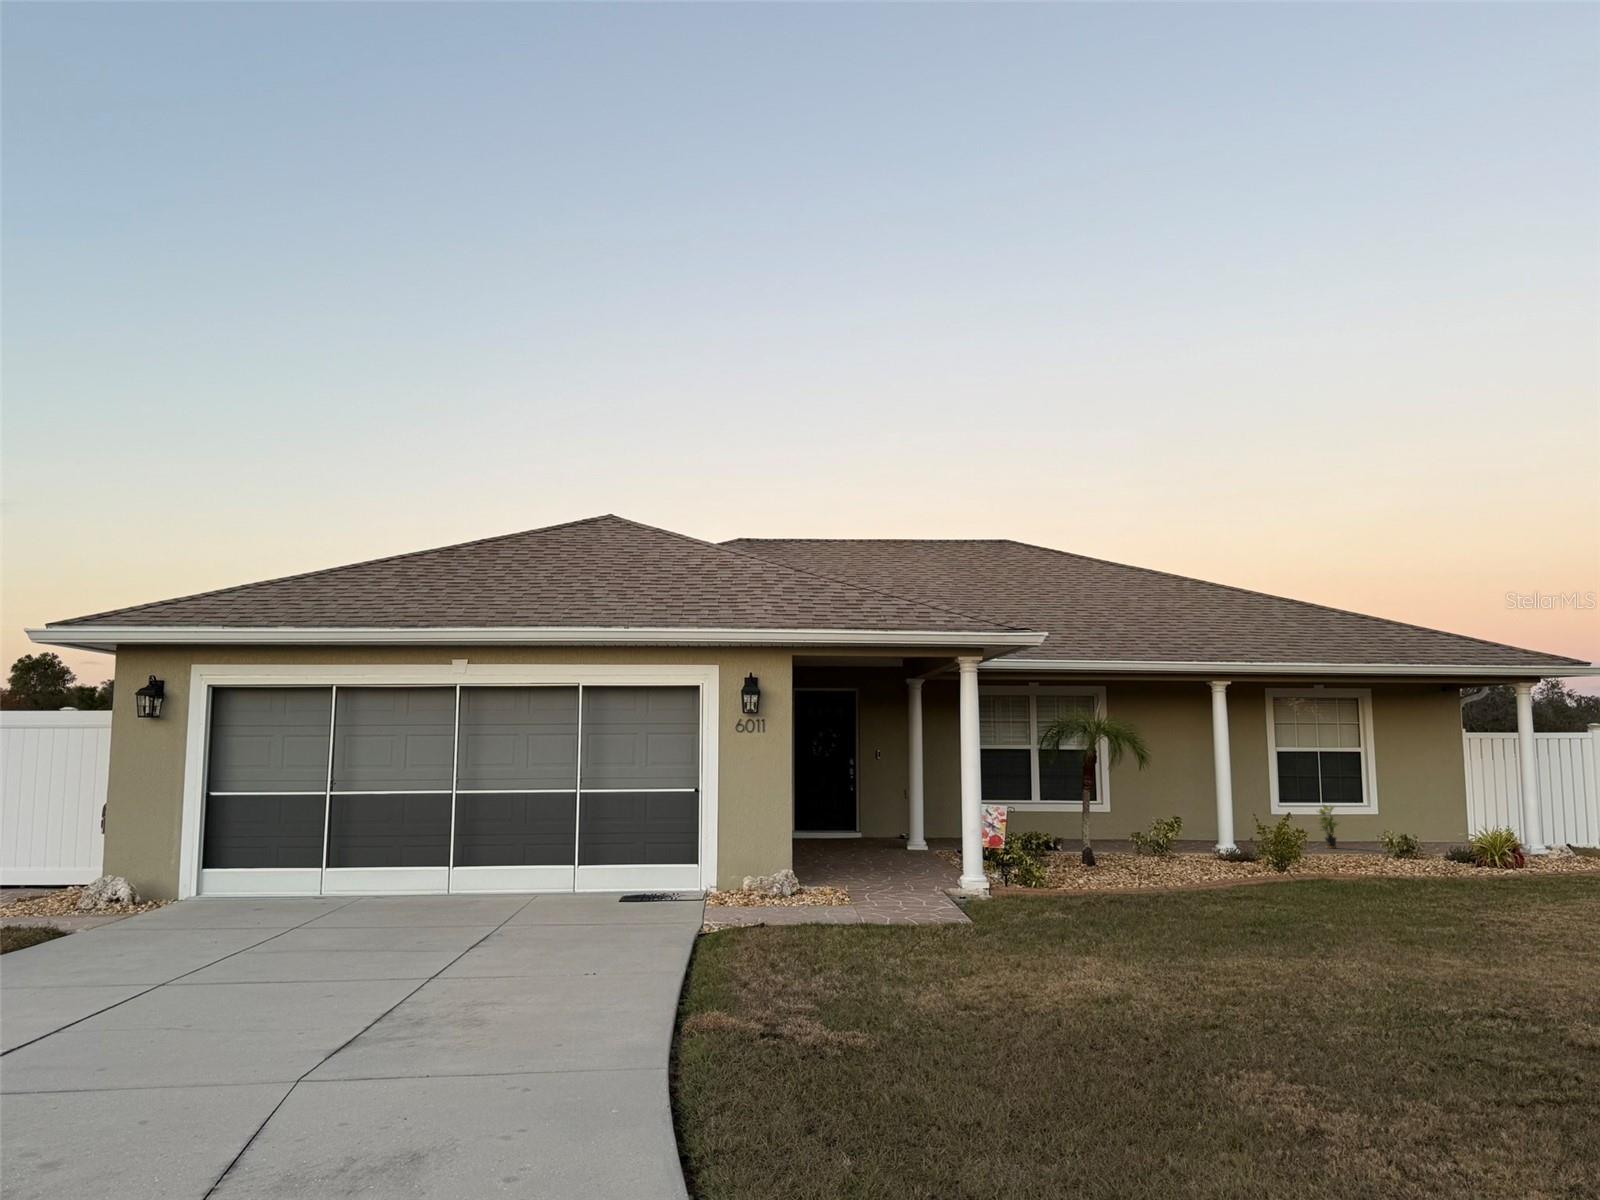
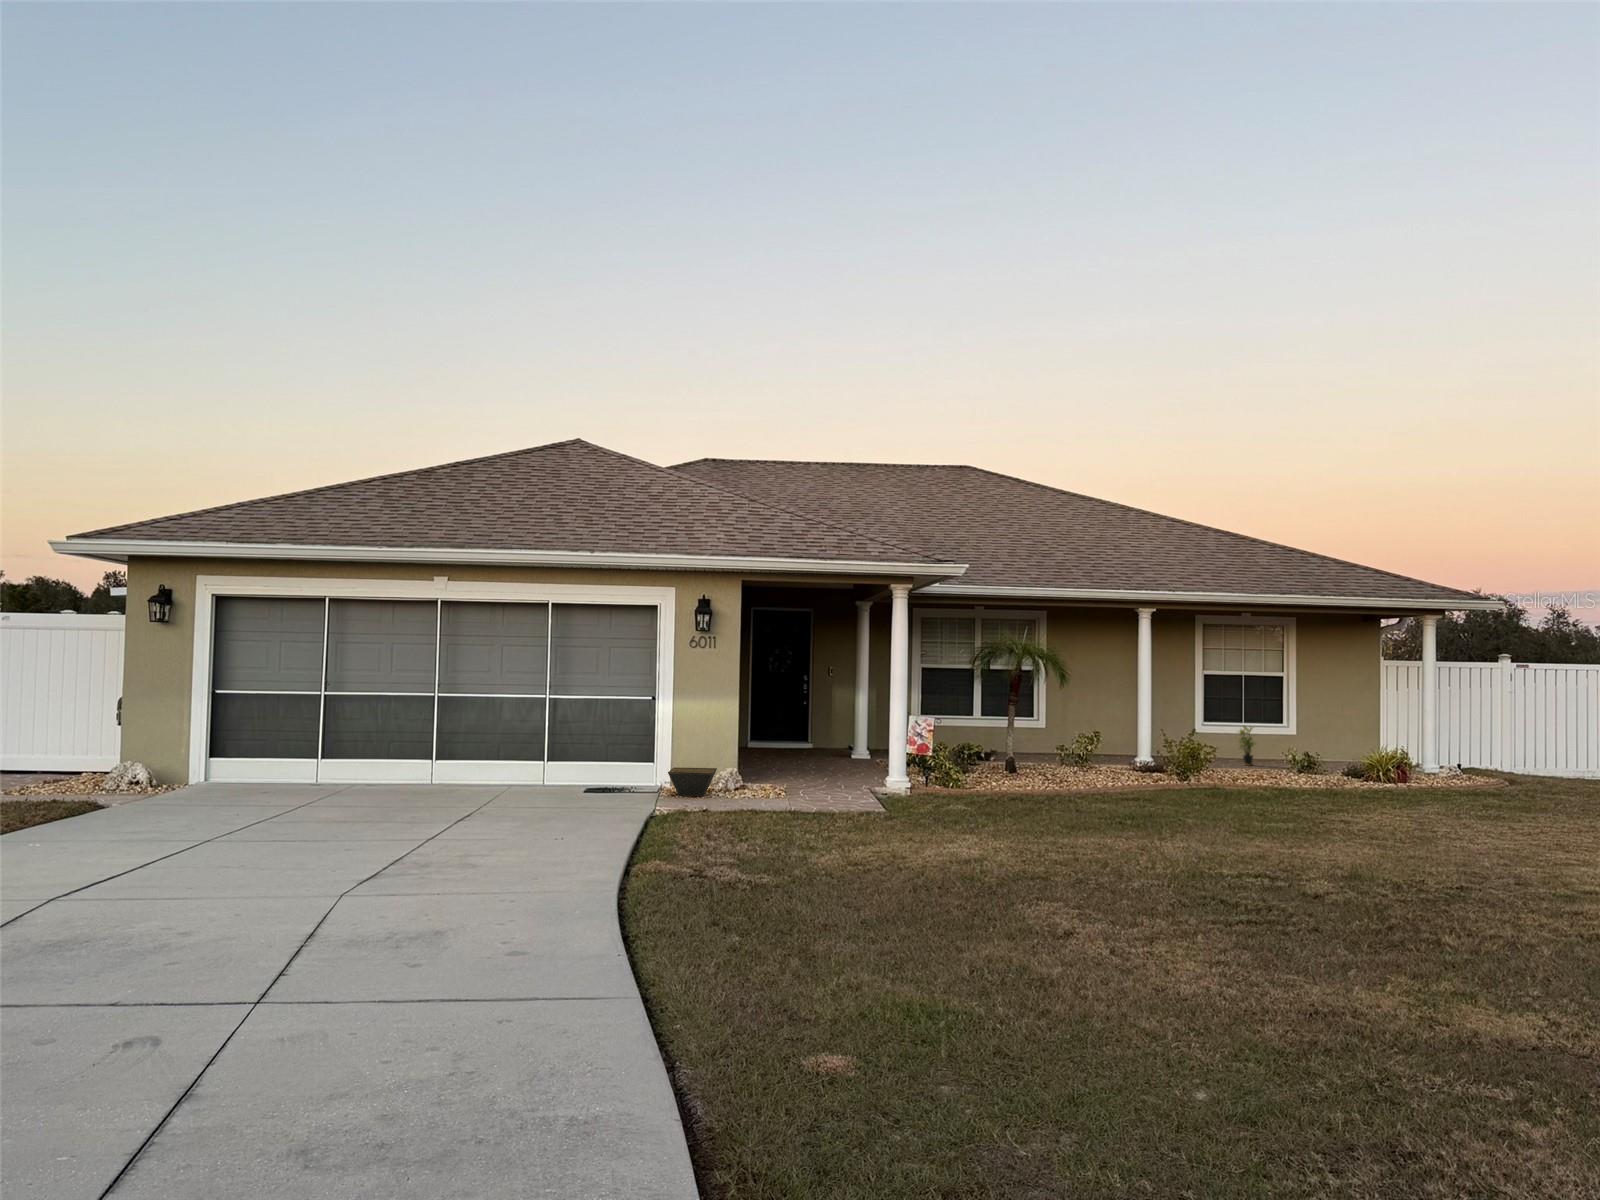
basket: none [716,870,770,904] -> present [668,767,717,796]

